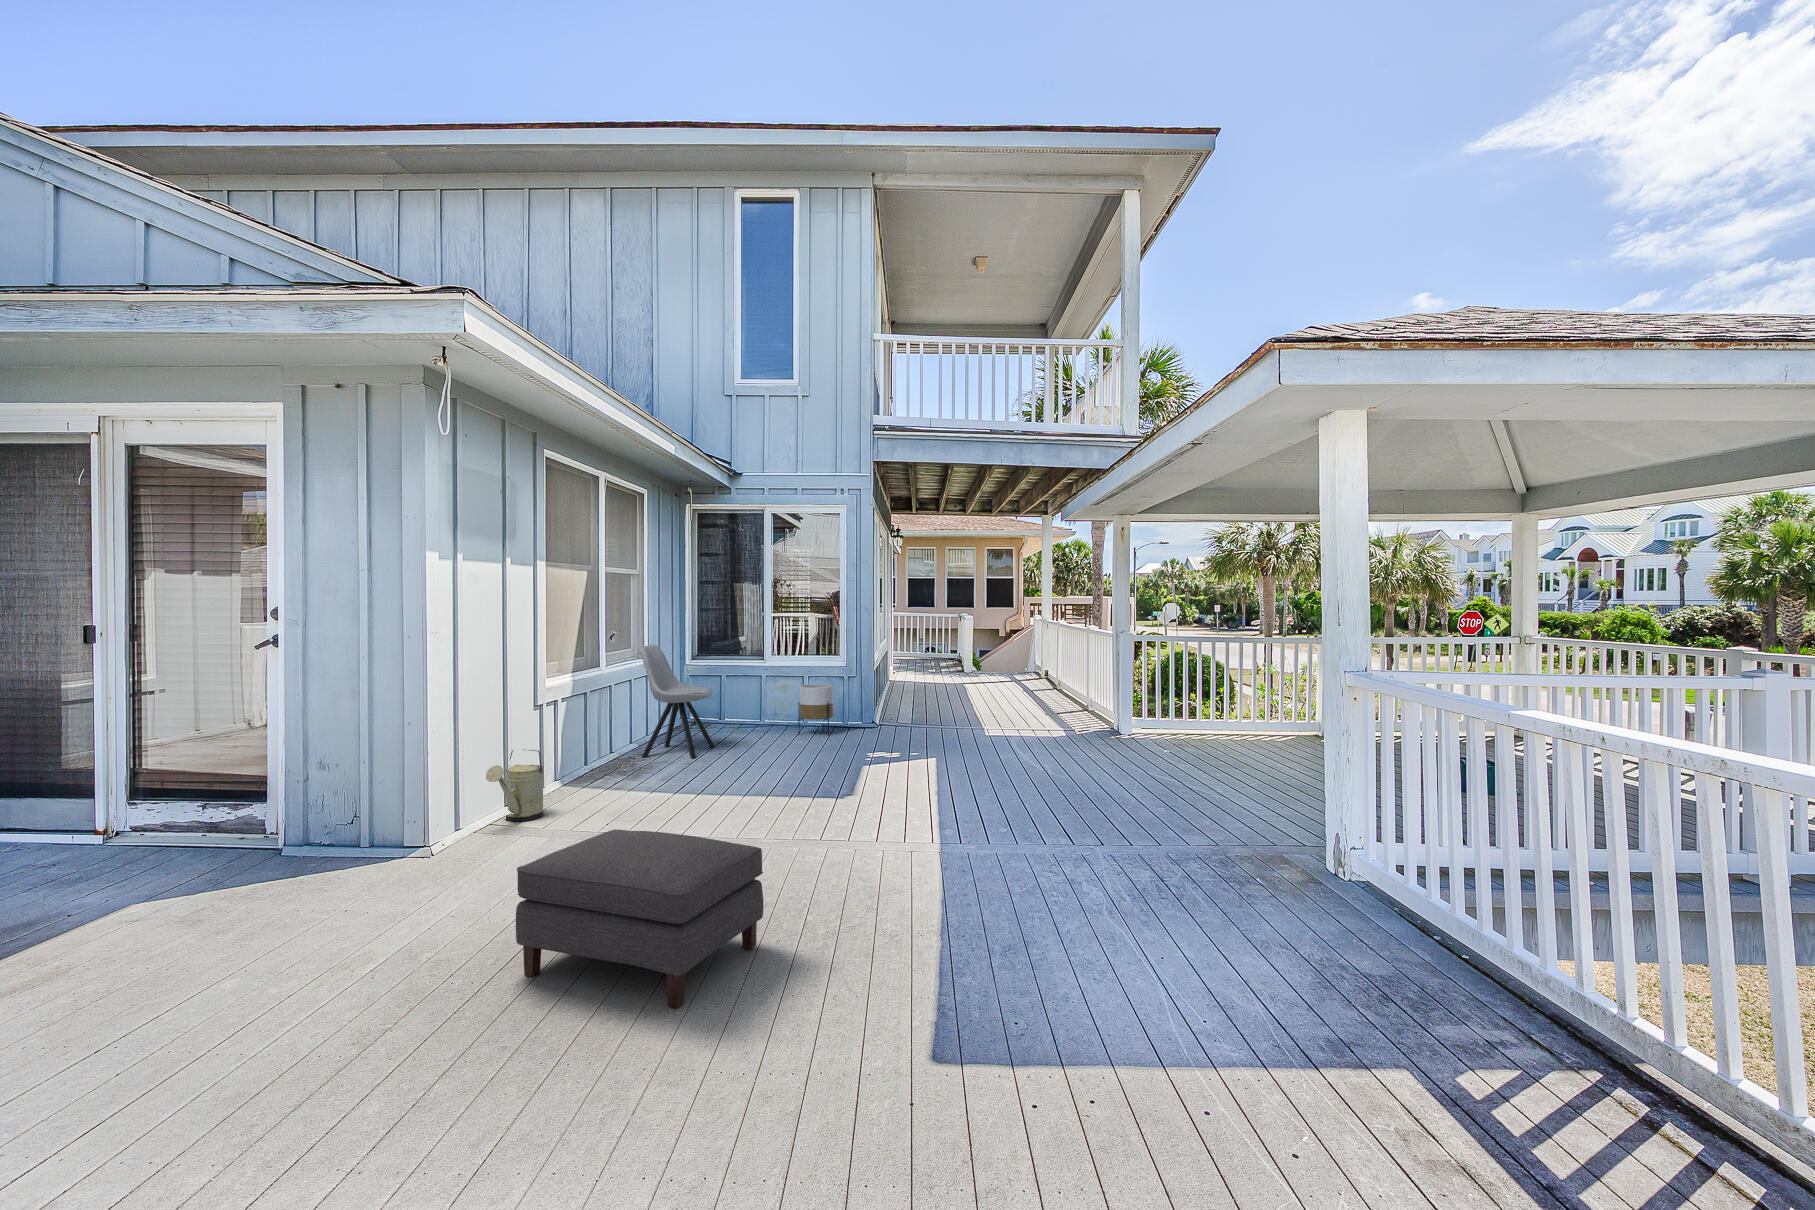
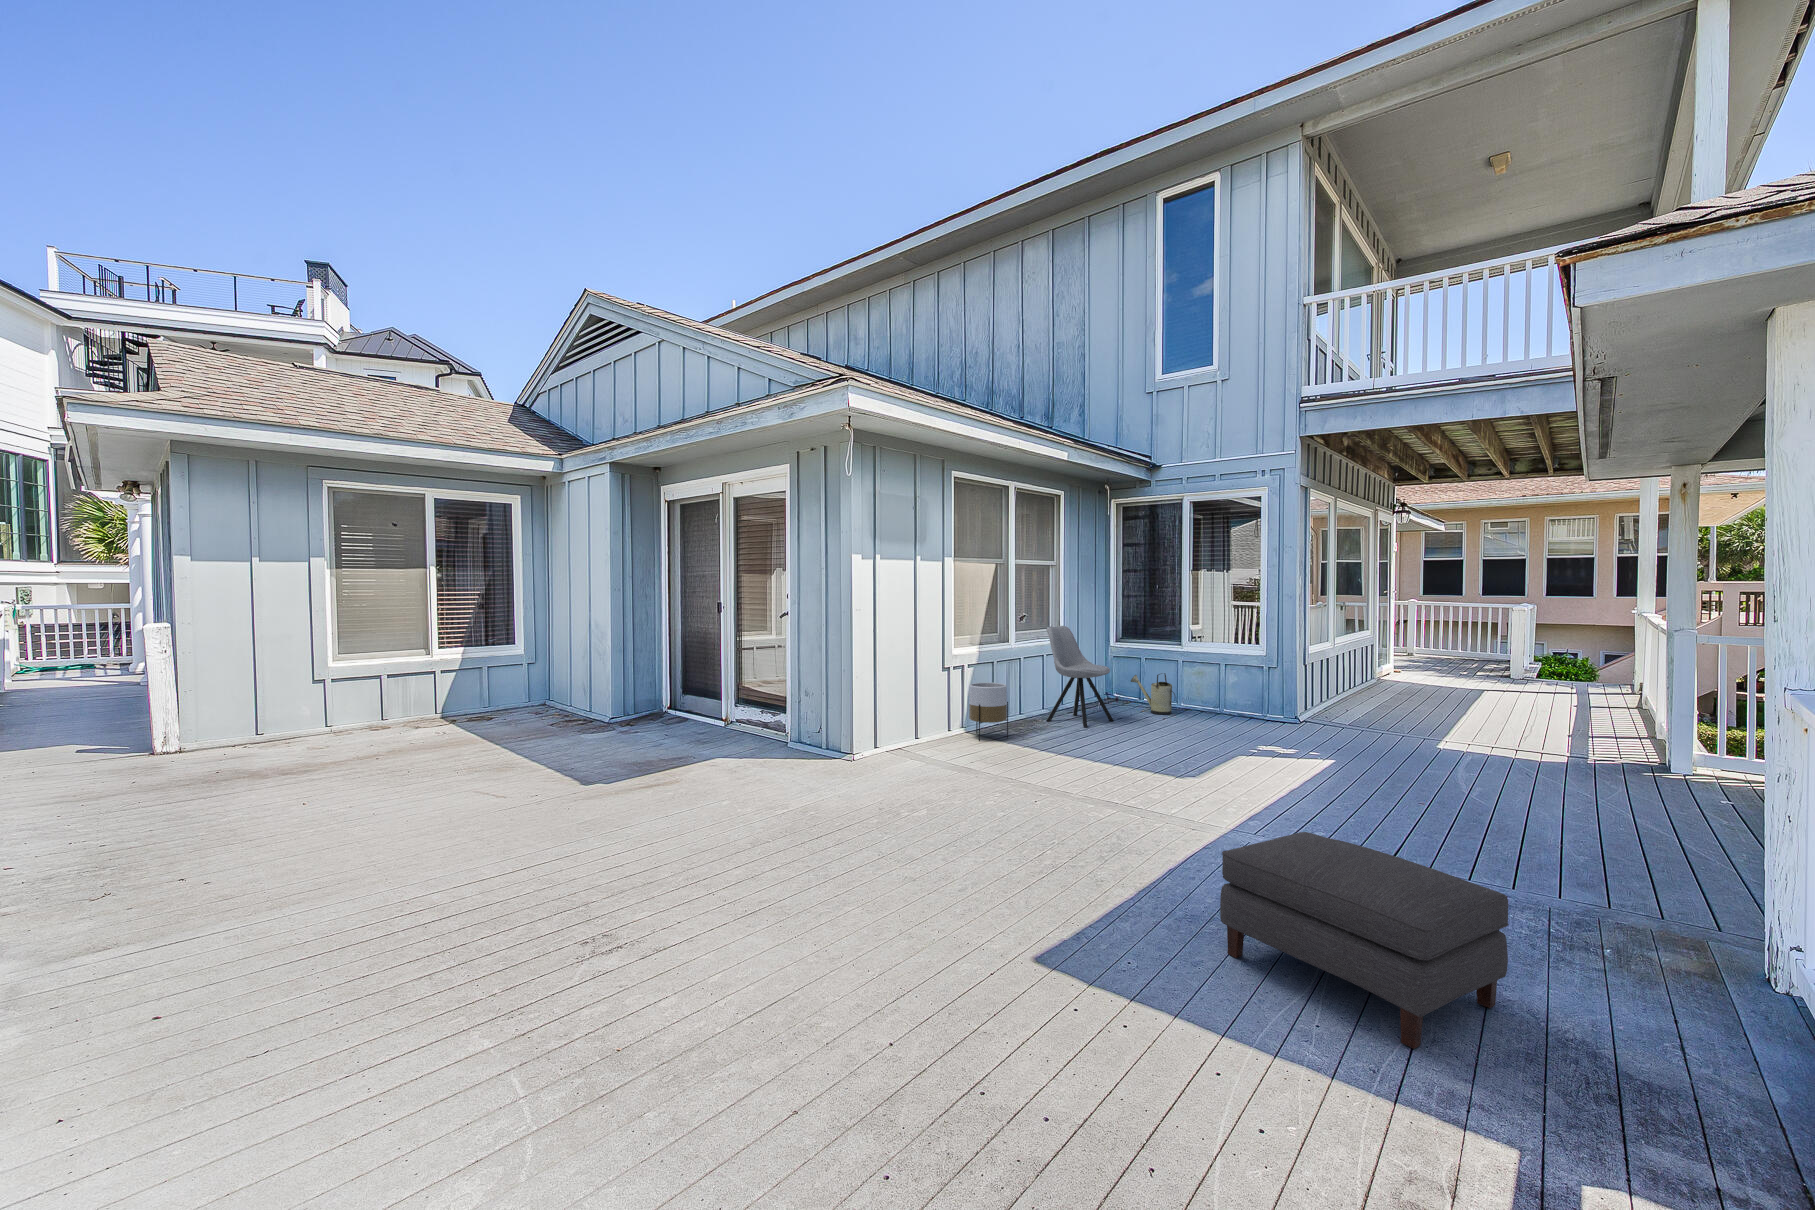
planter: present [798,684,834,736] -> present [969,682,1008,741]
watering can: present [486,750,544,822] -> present [1131,673,1175,714]
ottoman: present [516,829,764,1008] -> present [1220,832,1509,1049]

